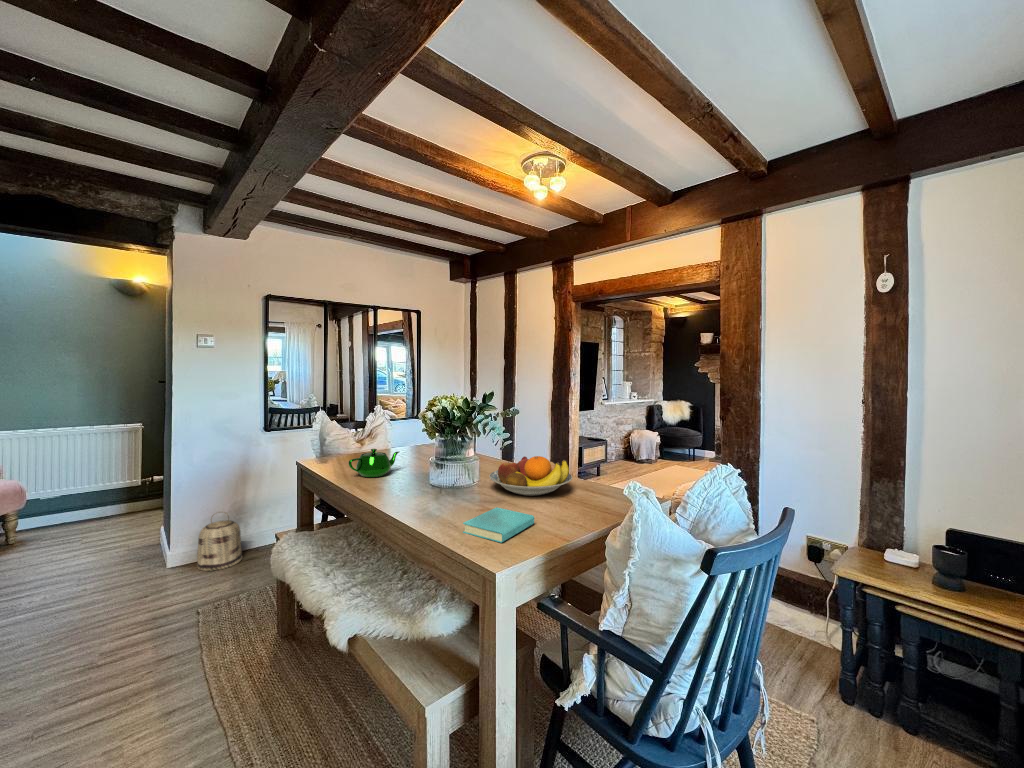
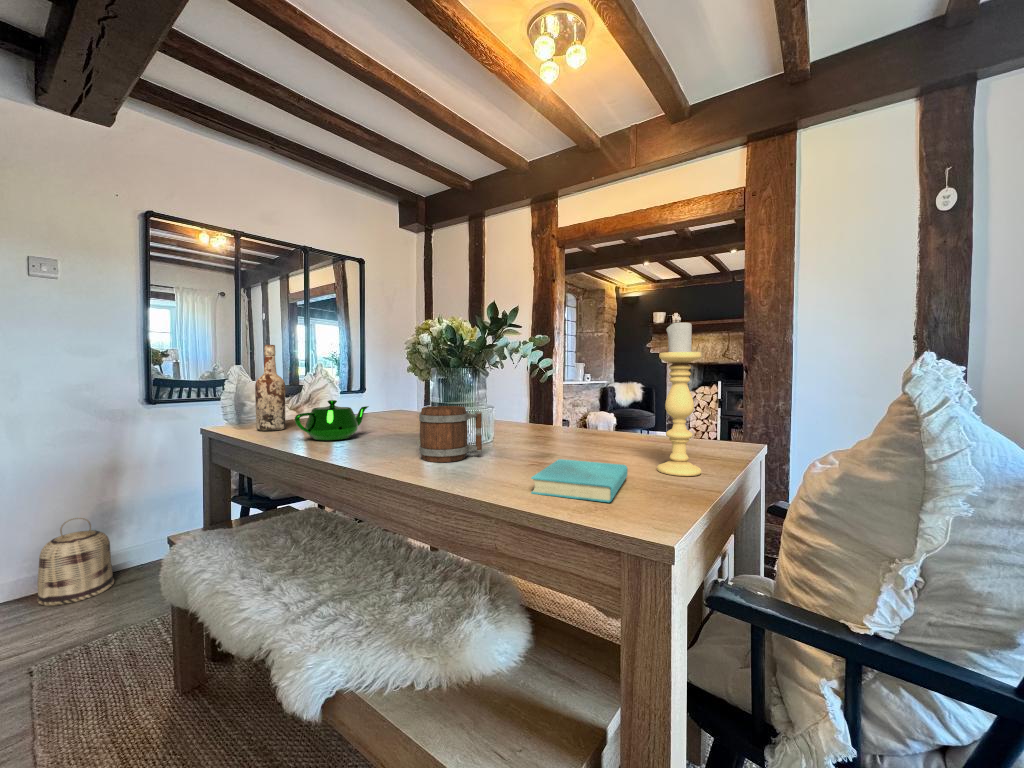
wine bottle: none [329,405,348,465] -> present [255,345,285,431]
candle holder: none [565,417,594,524] -> present [657,320,701,476]
fruit bowl: present [489,456,572,496] -> none [513,398,629,451]
mug: none [418,462,459,502] -> present [419,406,482,462]

